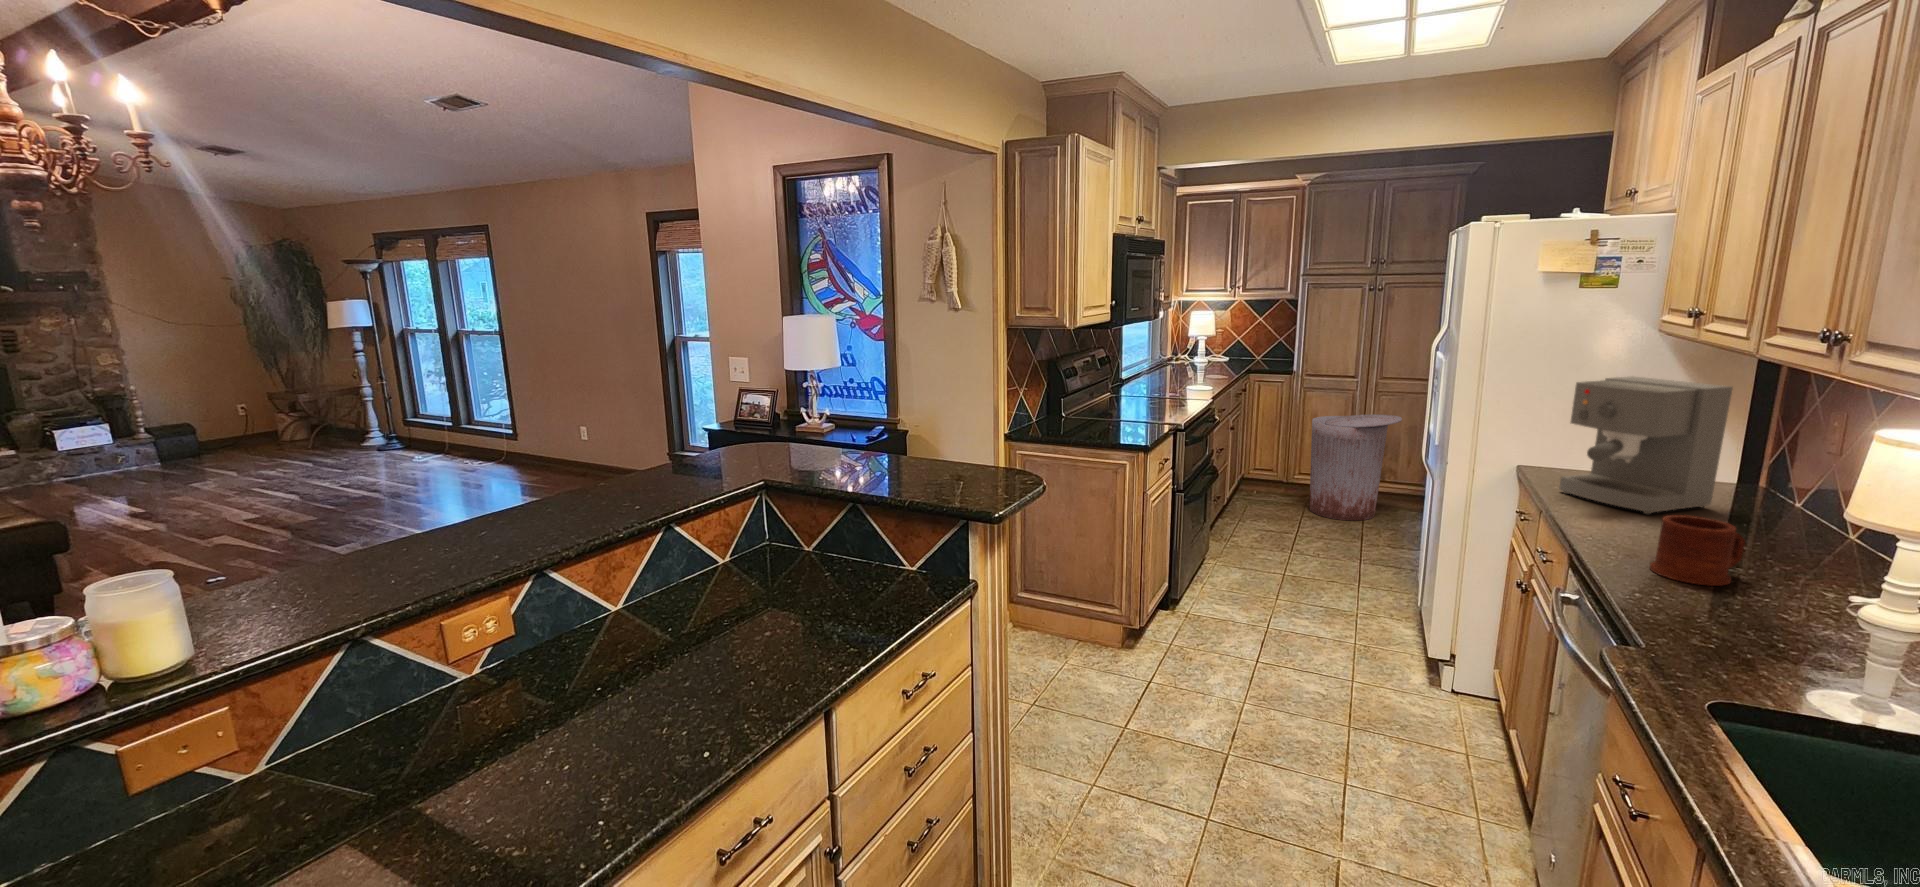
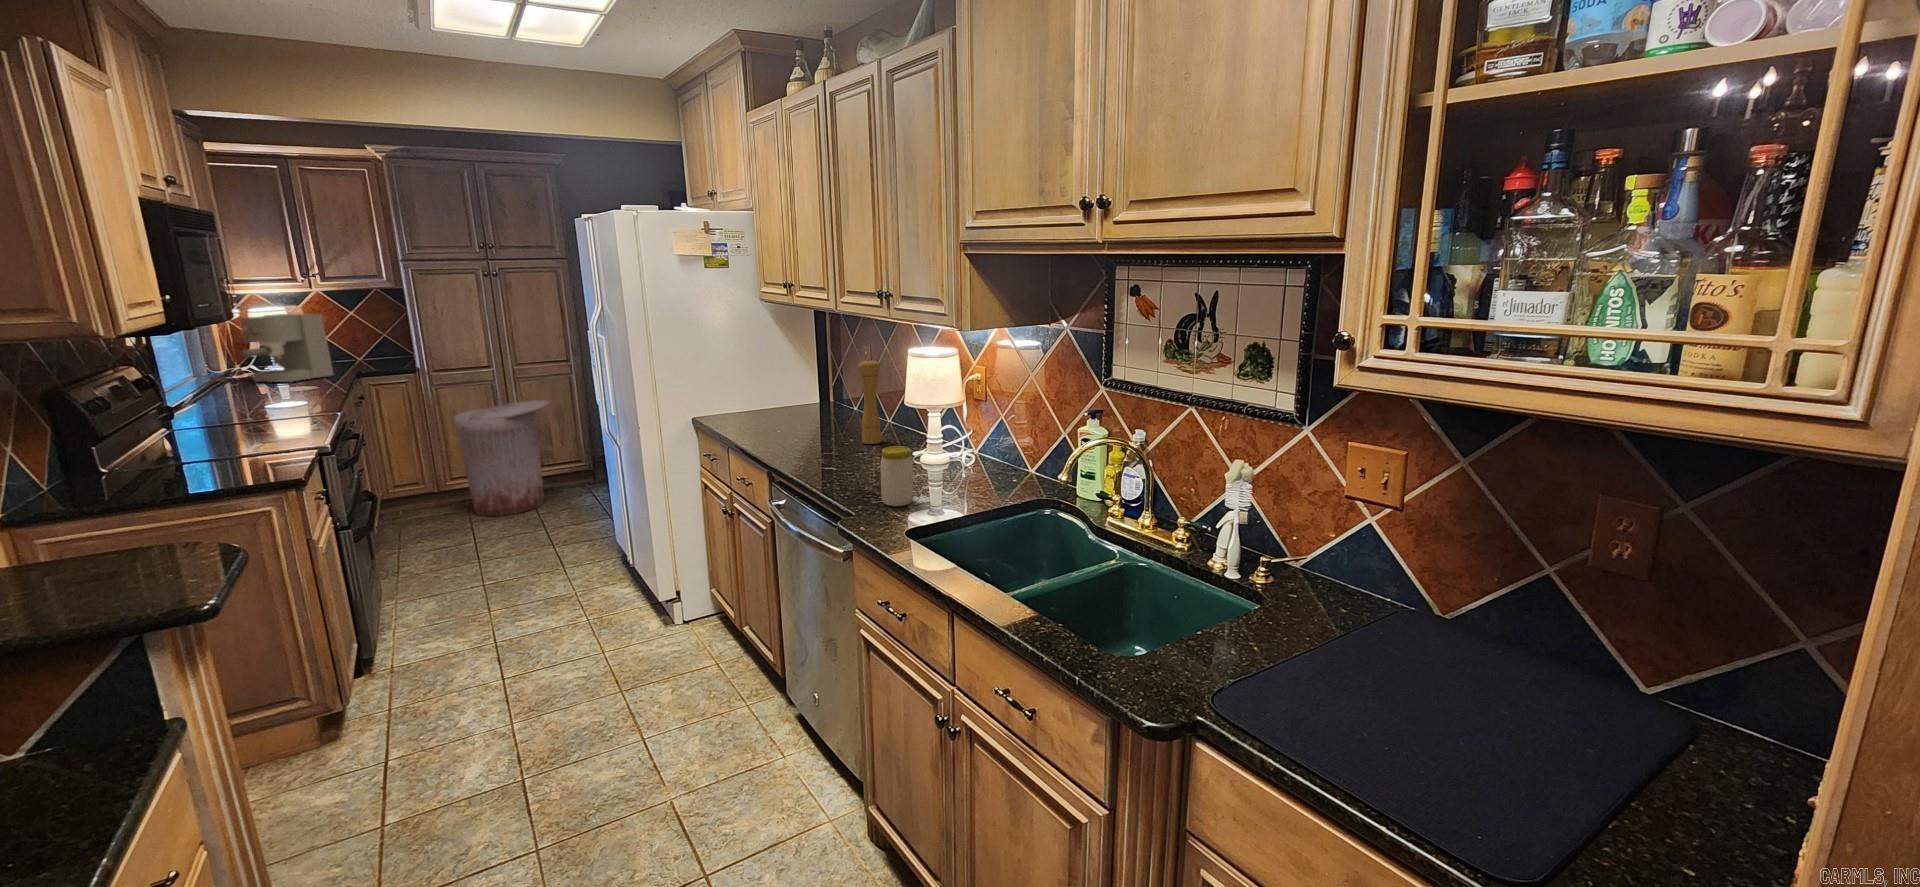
coffee maker: present [1559,376,1733,514] -> present [240,314,333,383]
pepper mill: none [1769,431,1839,561] -> present [858,359,881,444]
mug: present [1650,515,1745,586] -> none [818,426,860,472]
jar: none [1720,567,1800,664] -> present [881,446,913,506]

